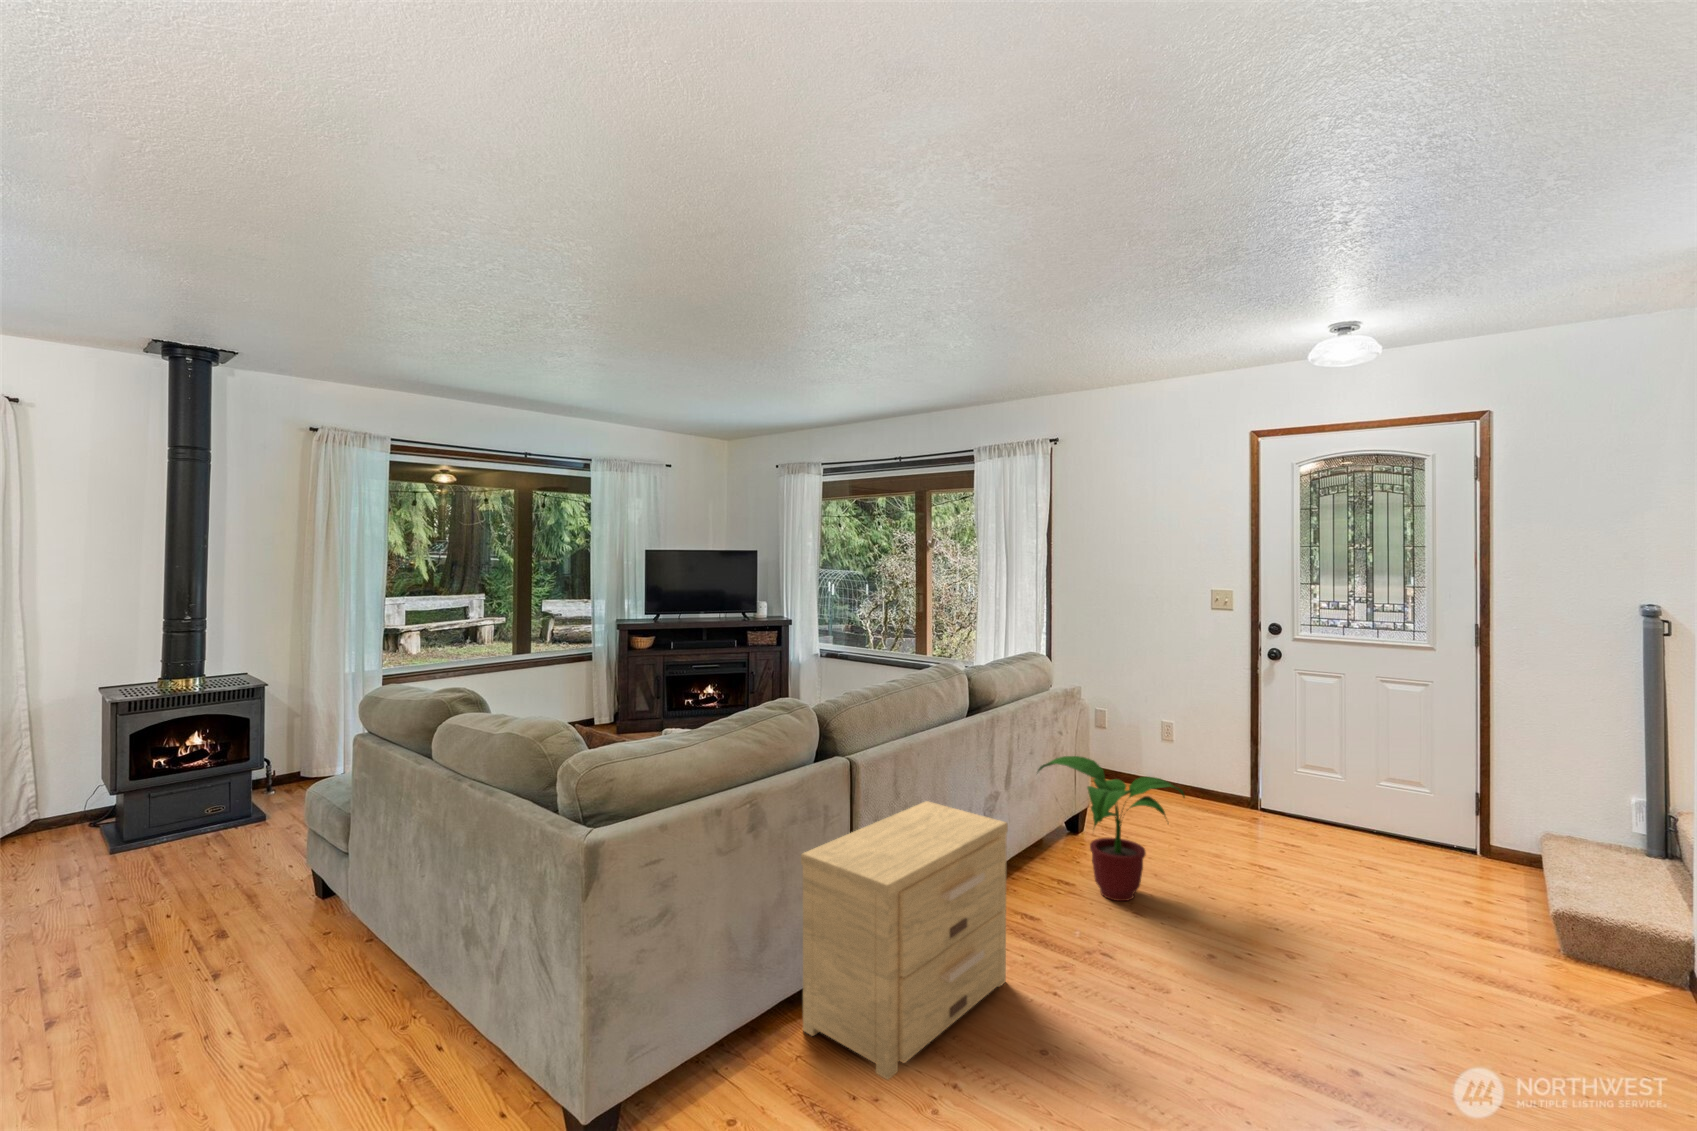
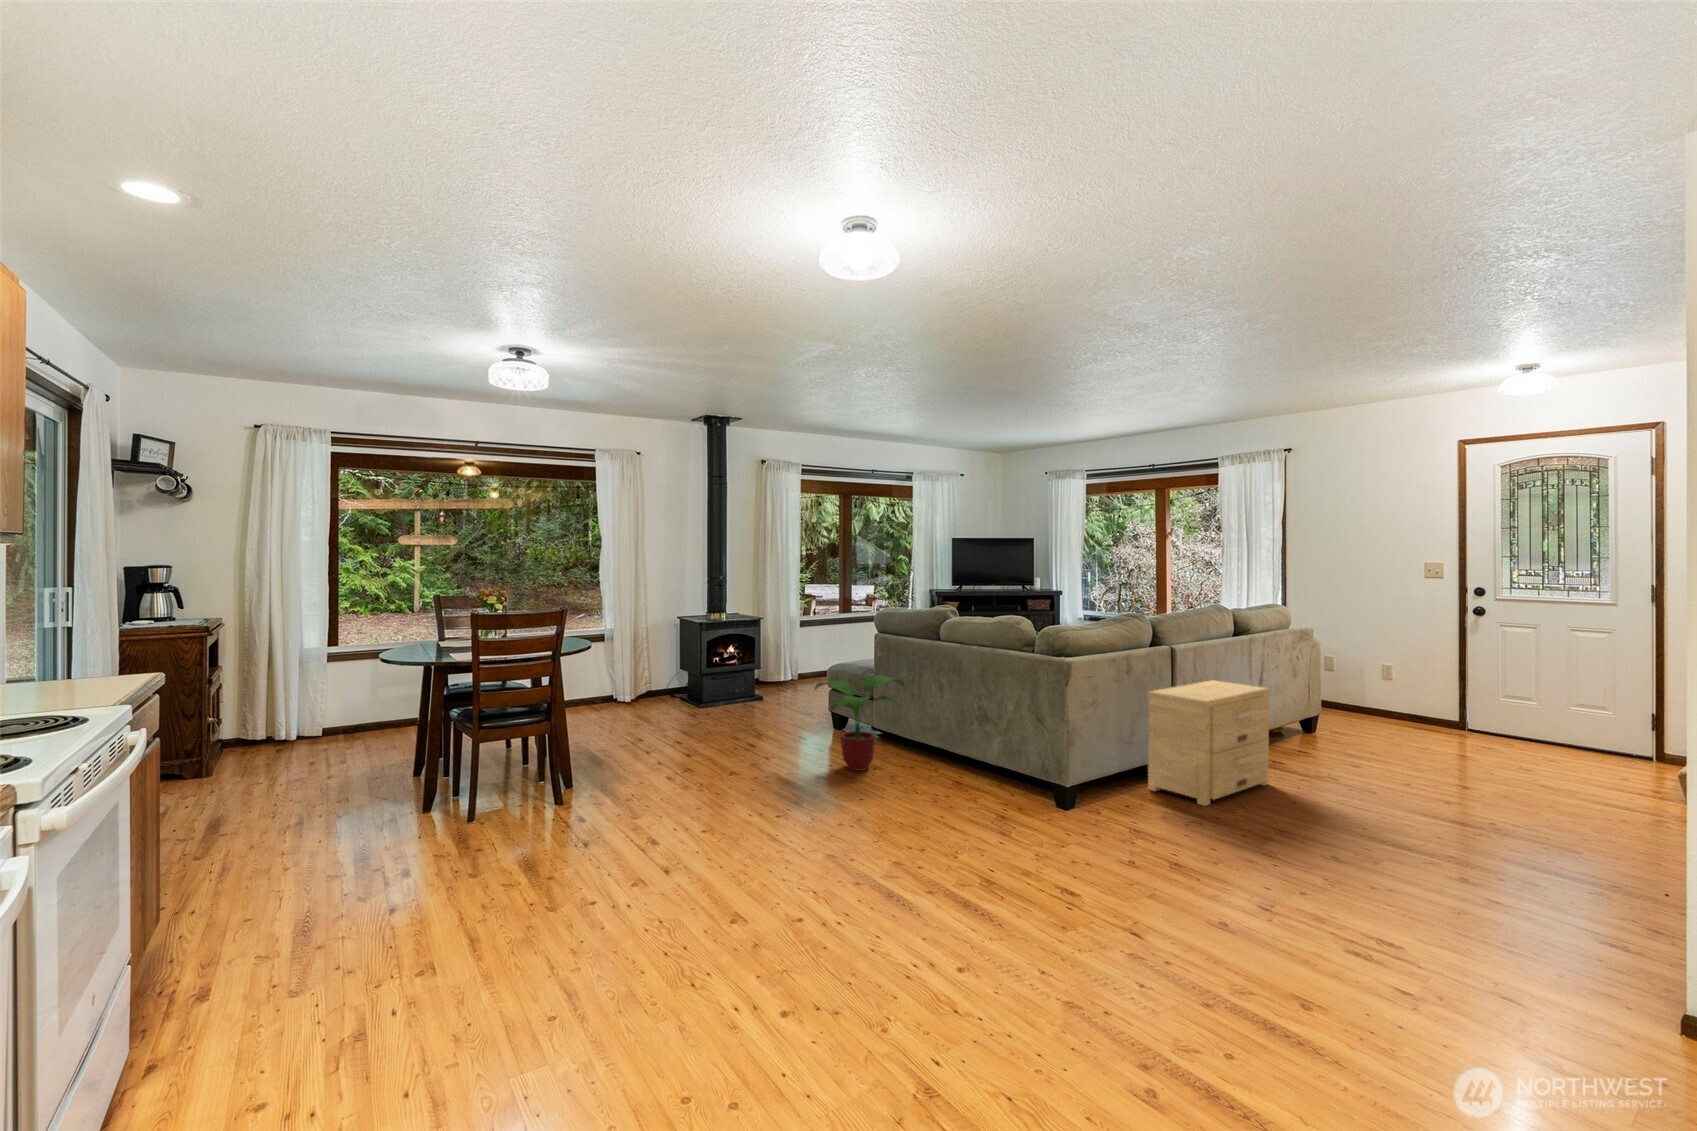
potted plant: present [1038,756,1185,901] -> present [814,675,904,771]

